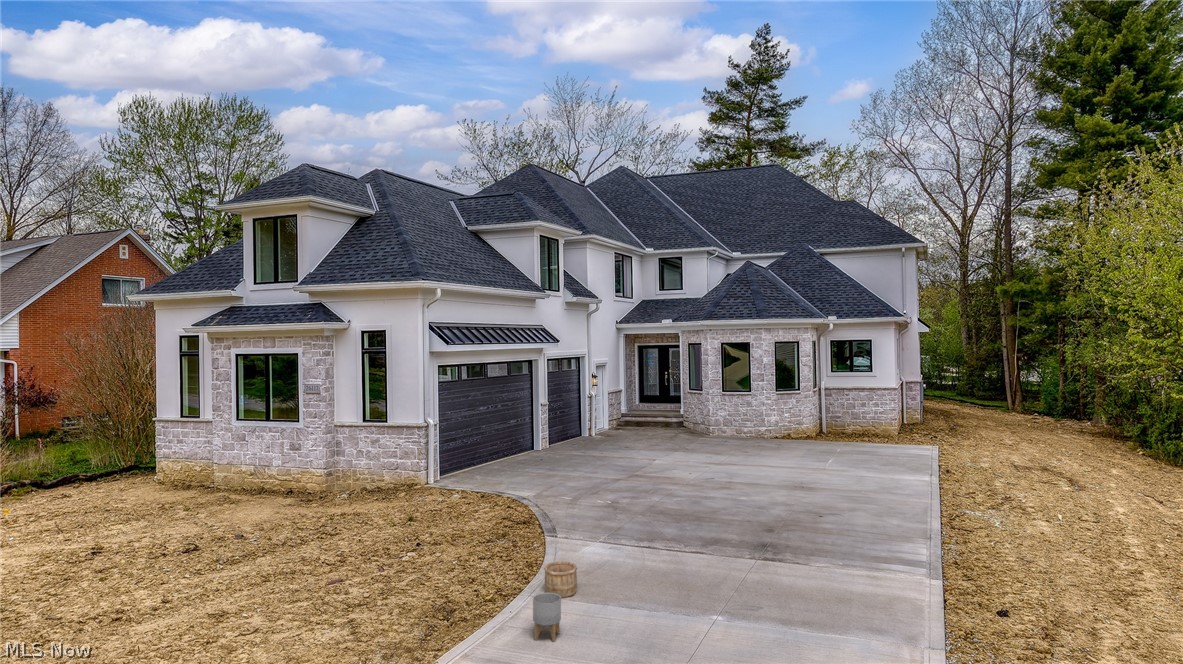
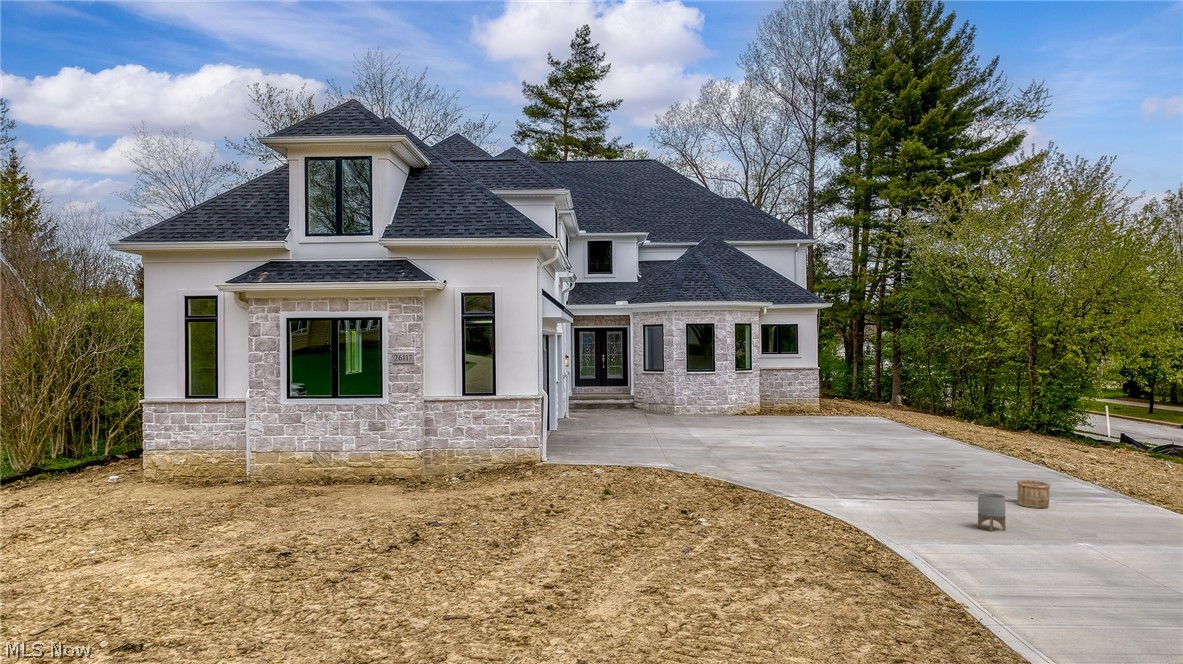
wooden bucket: present [544,561,577,598] -> present [1017,480,1051,508]

